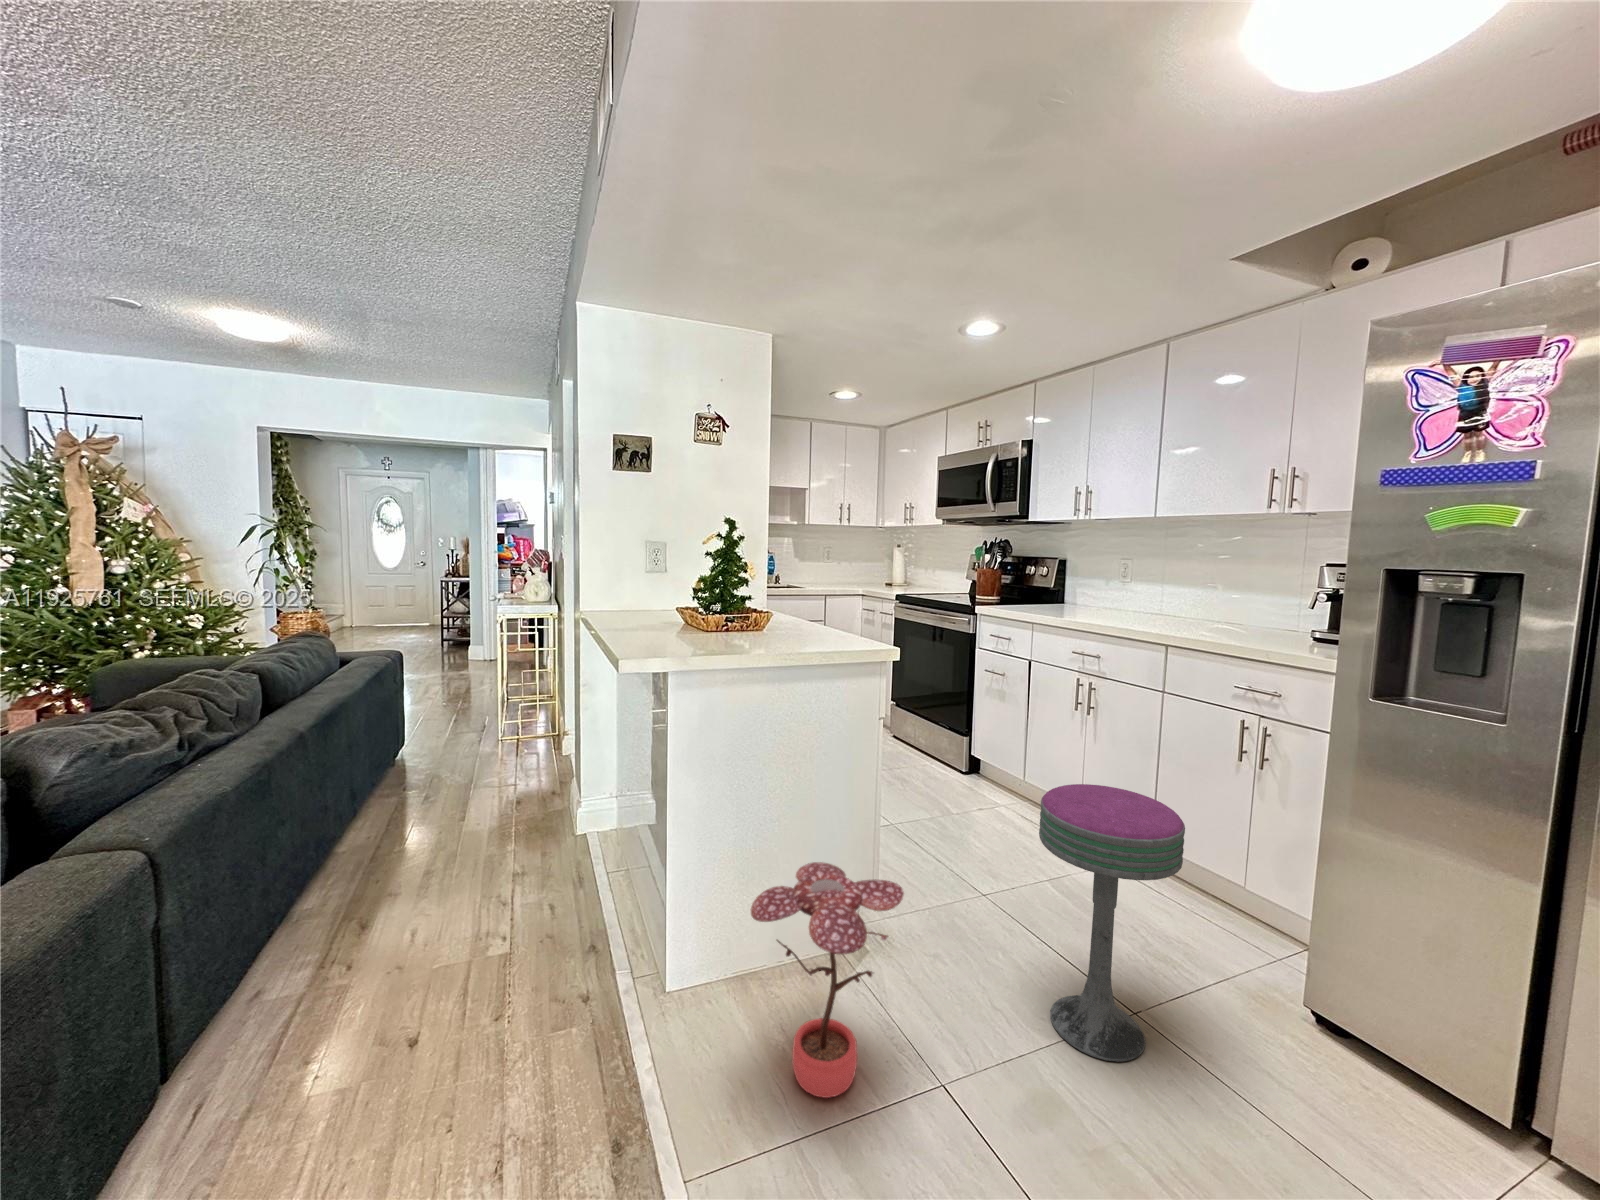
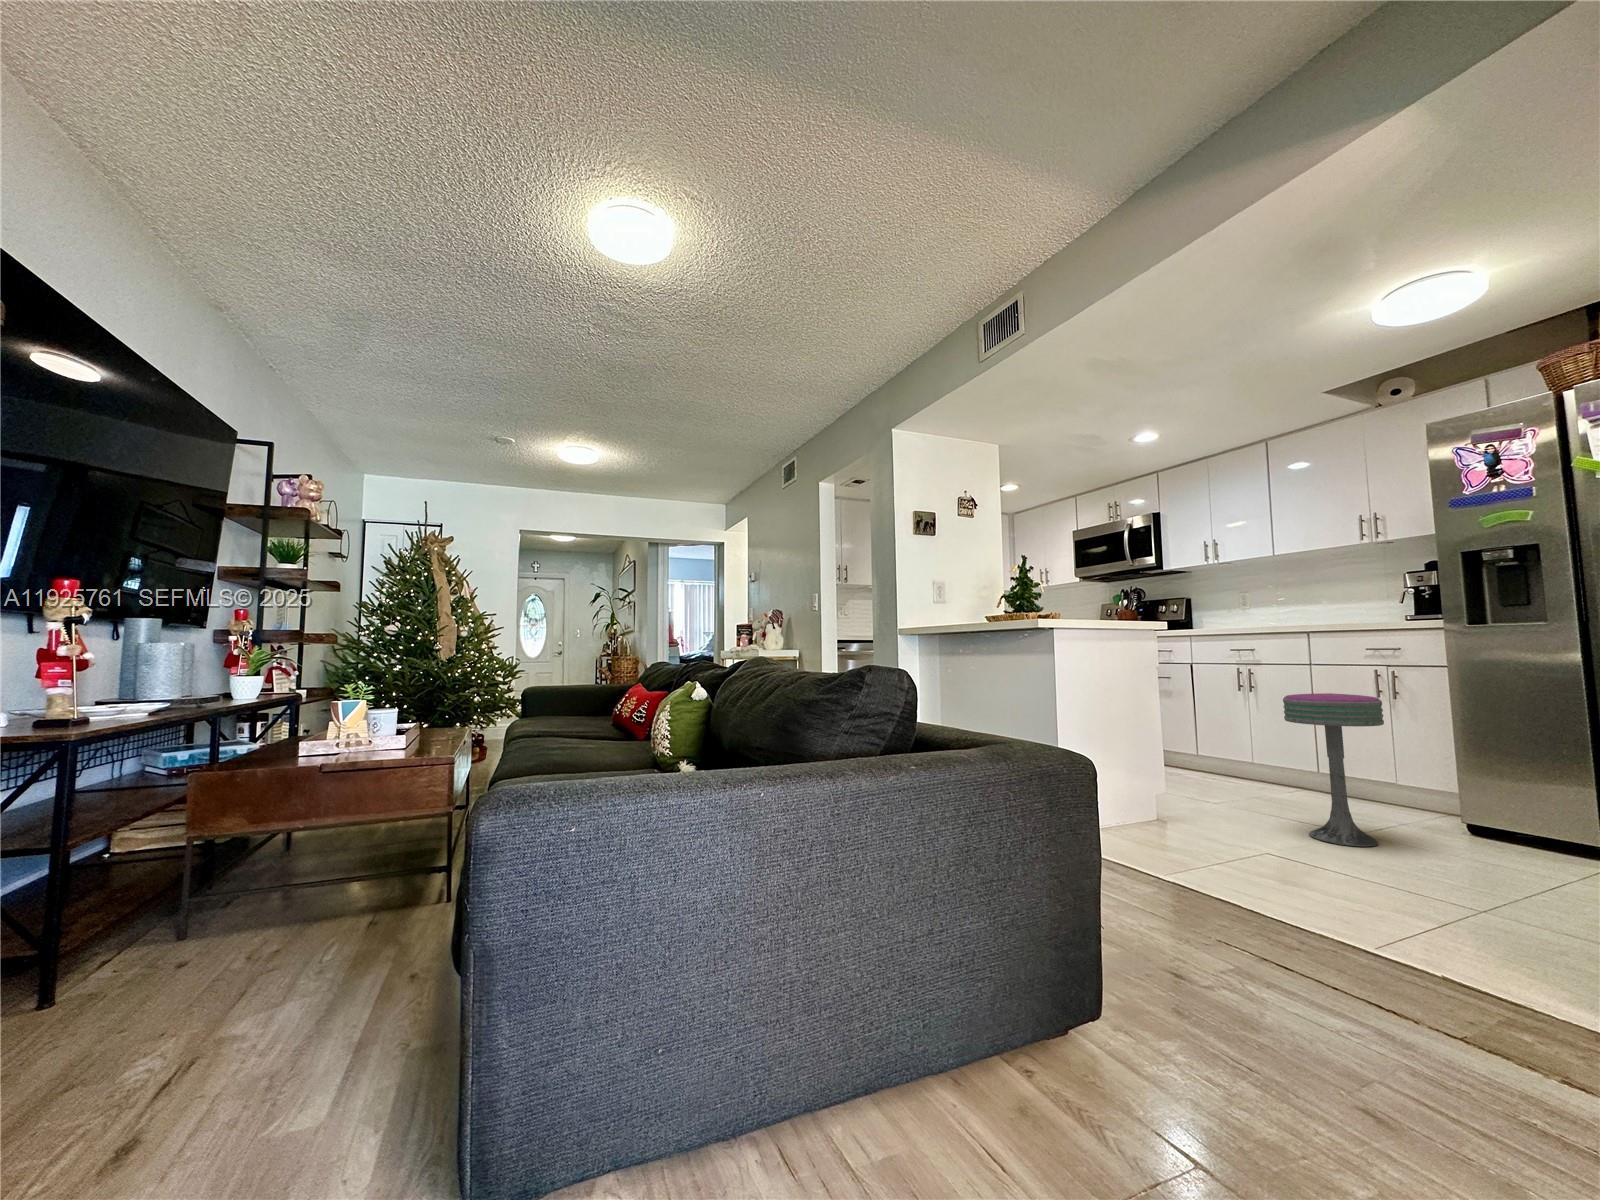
potted plant: present [751,862,904,1098] -> none [1149,735,1234,859]

